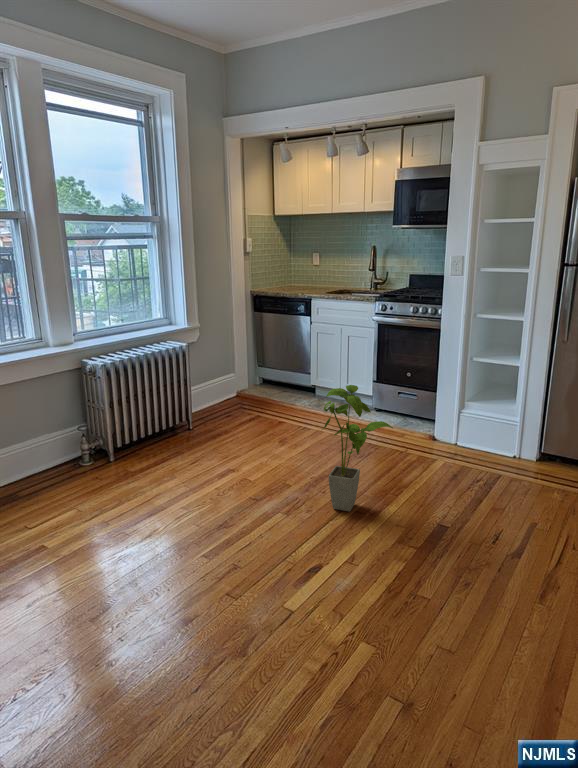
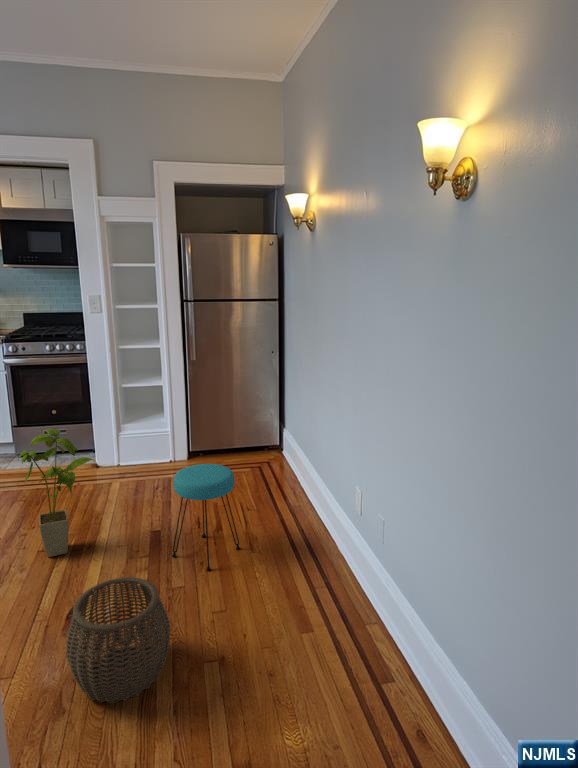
stool: none [440,464,533,597] -> present [172,464,240,570]
woven basket: none [257,550,364,684] -> present [66,577,171,703]

